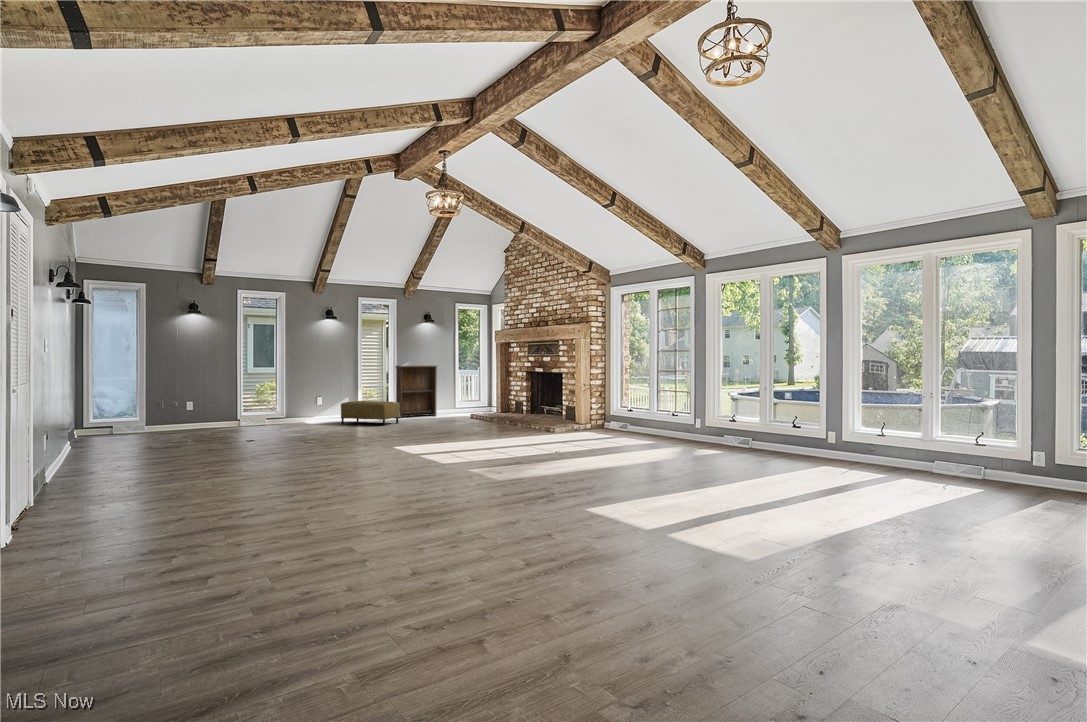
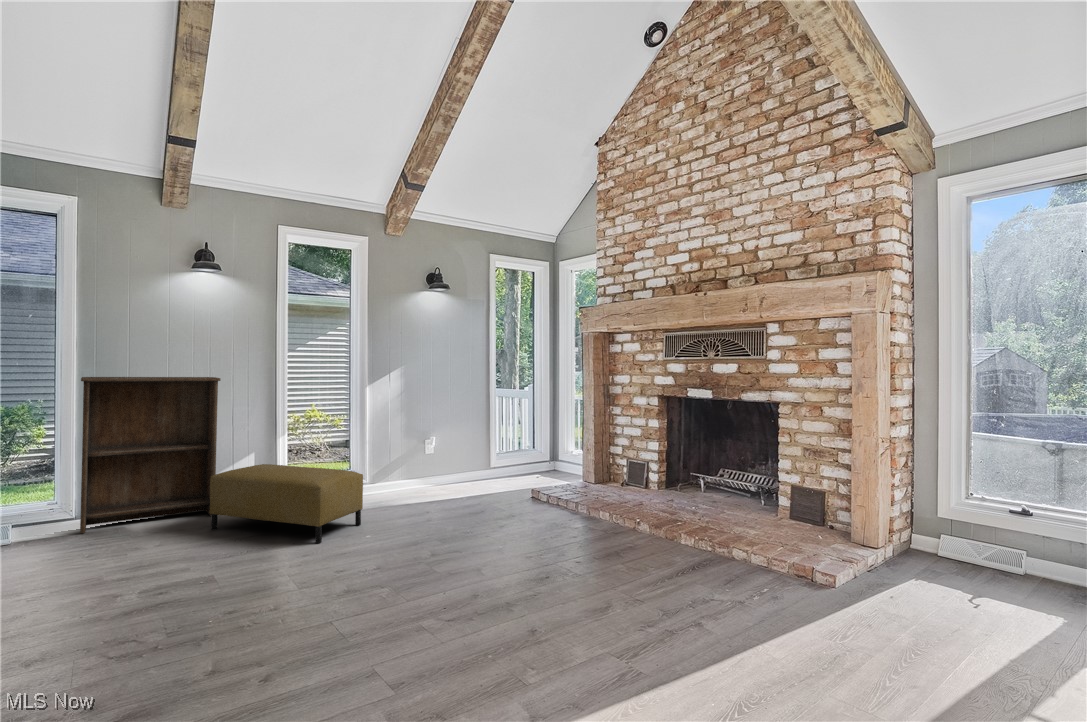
bookshelf: present [395,365,437,418] -> present [80,377,221,533]

